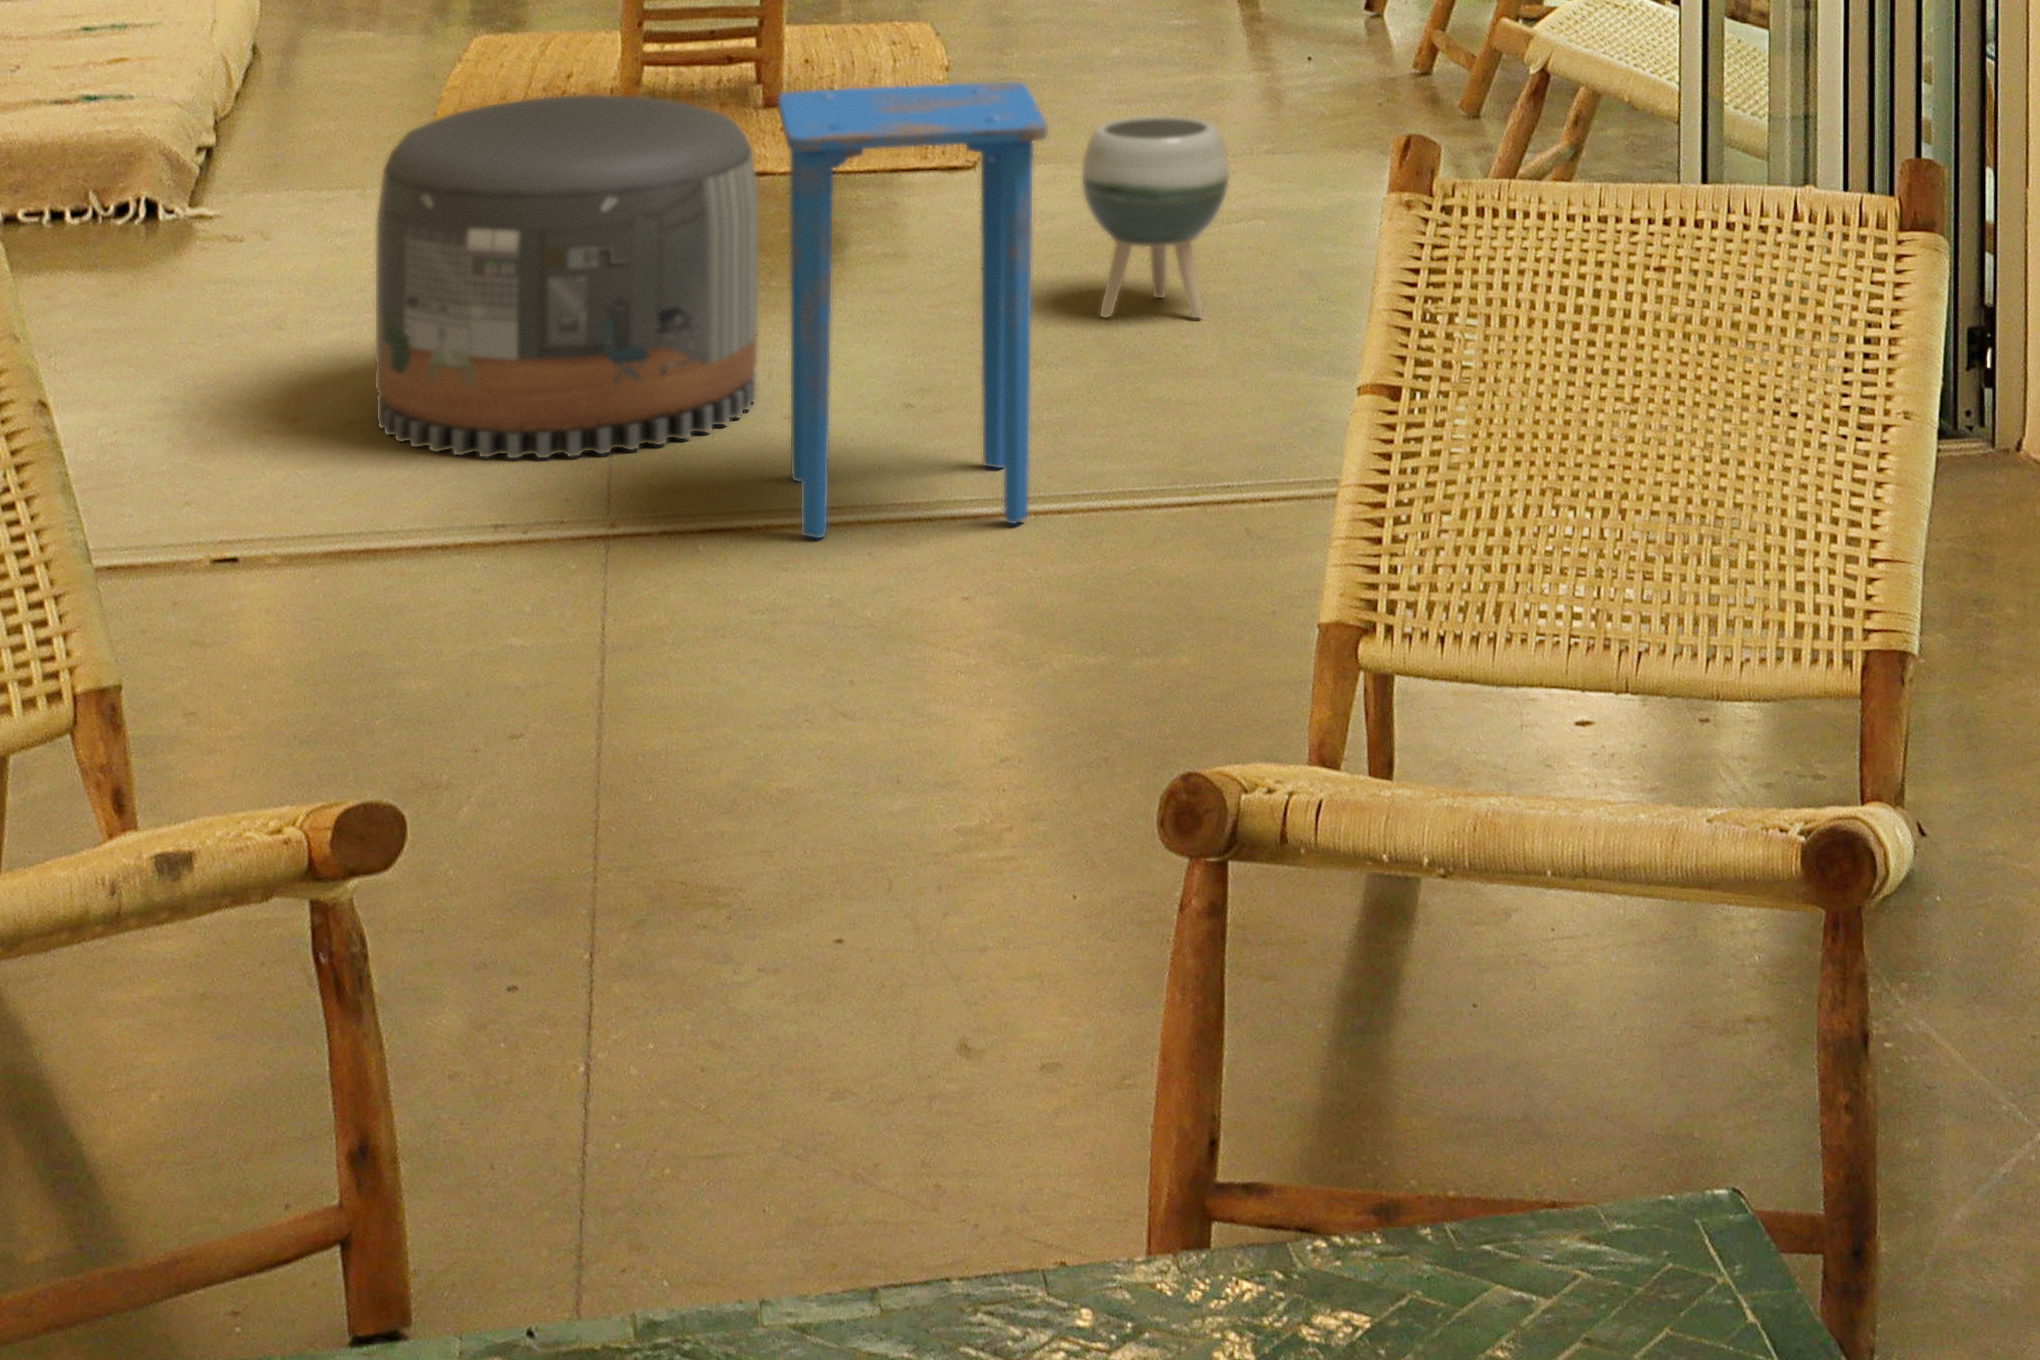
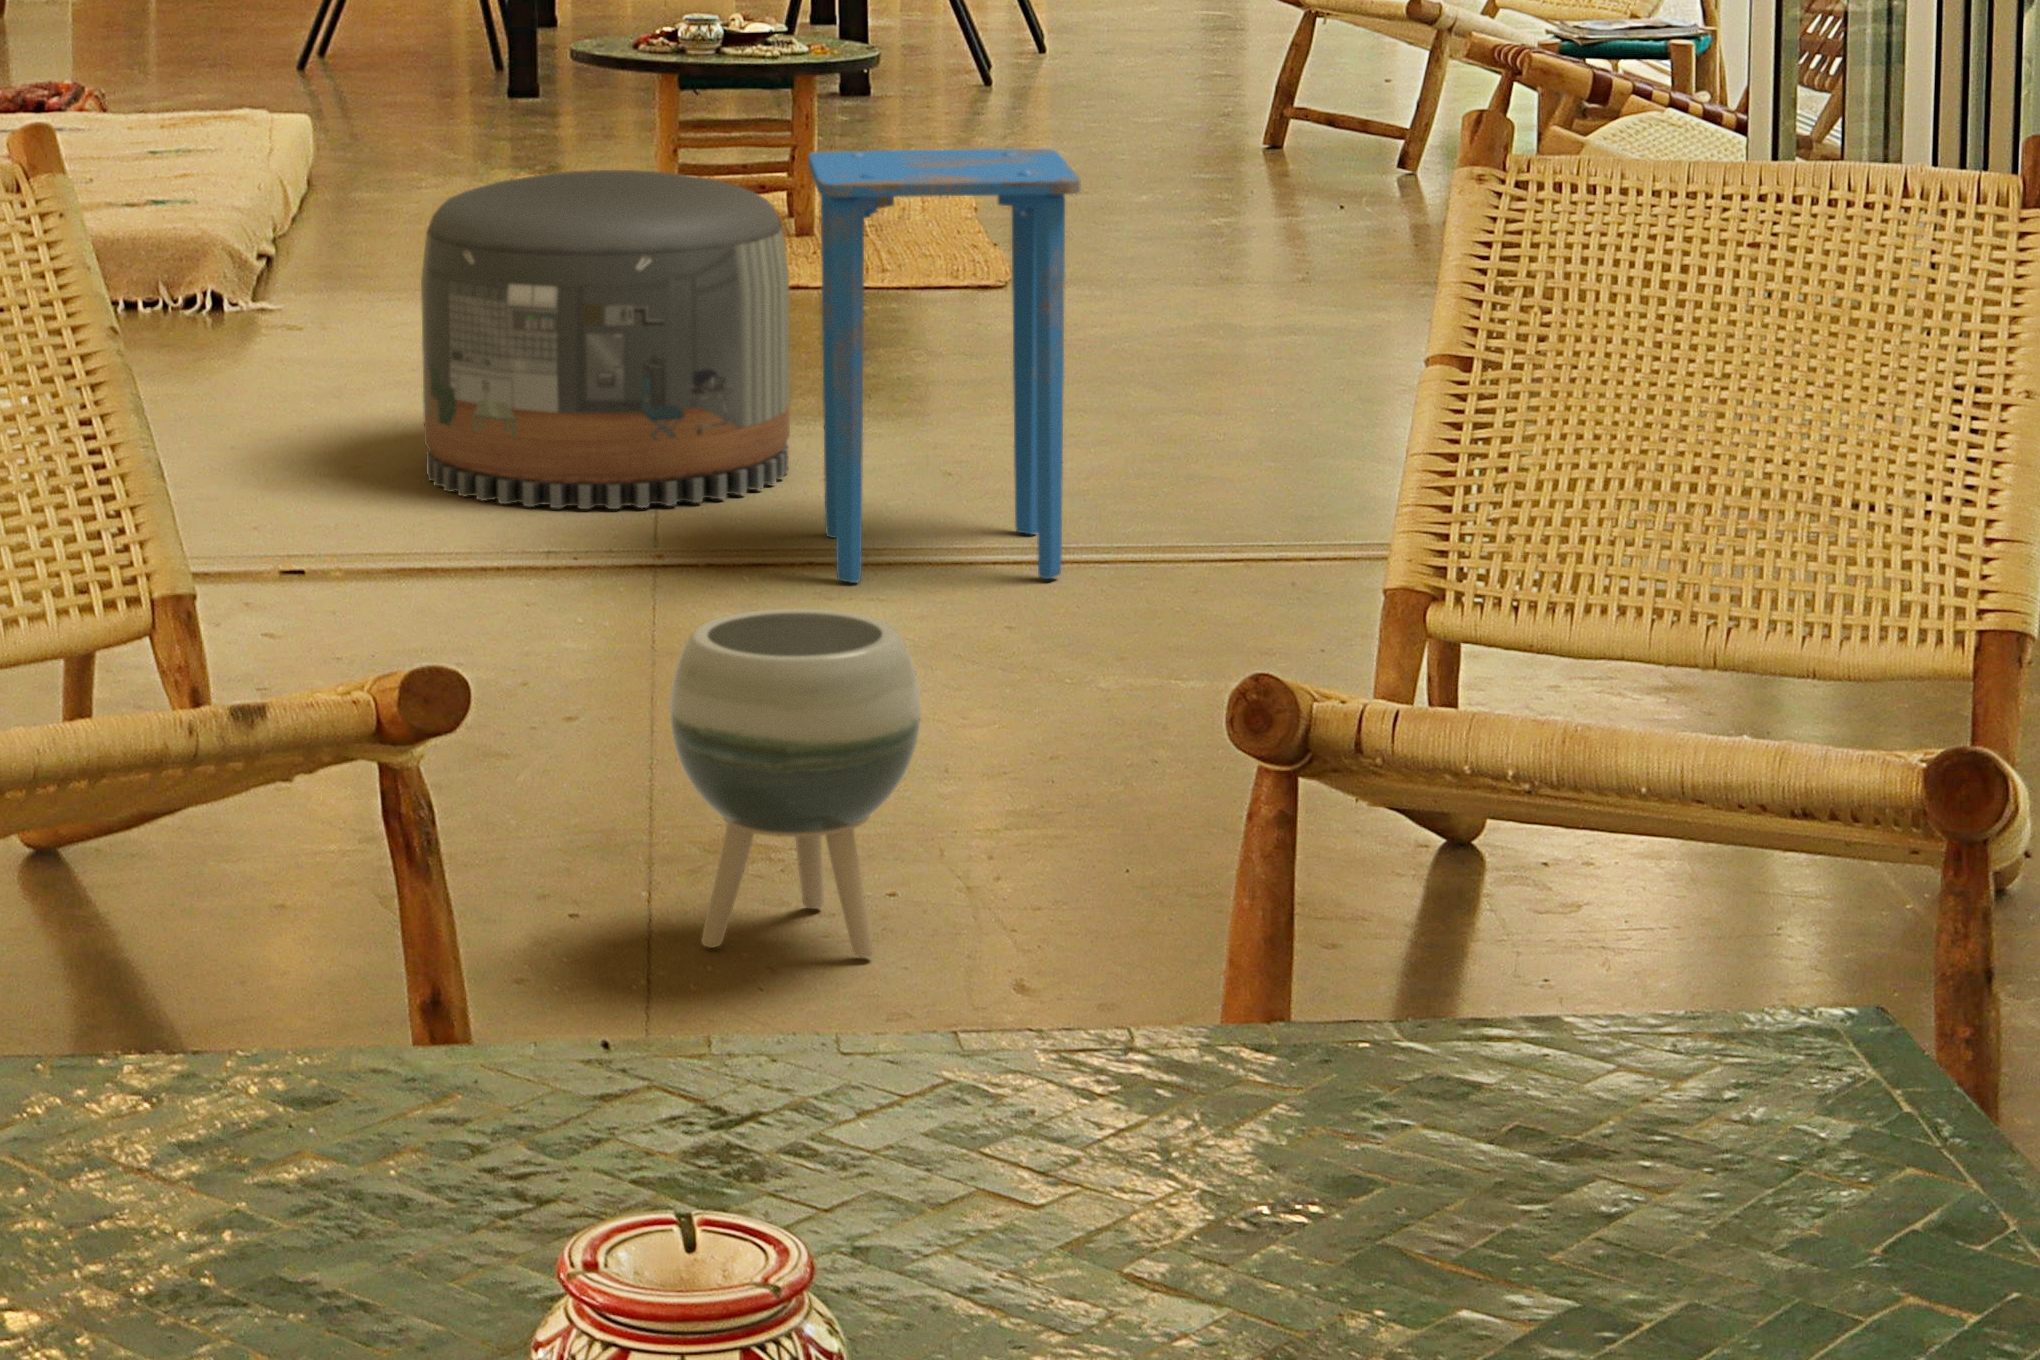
planter: present [1082,116,1229,318] -> present [670,609,921,957]

